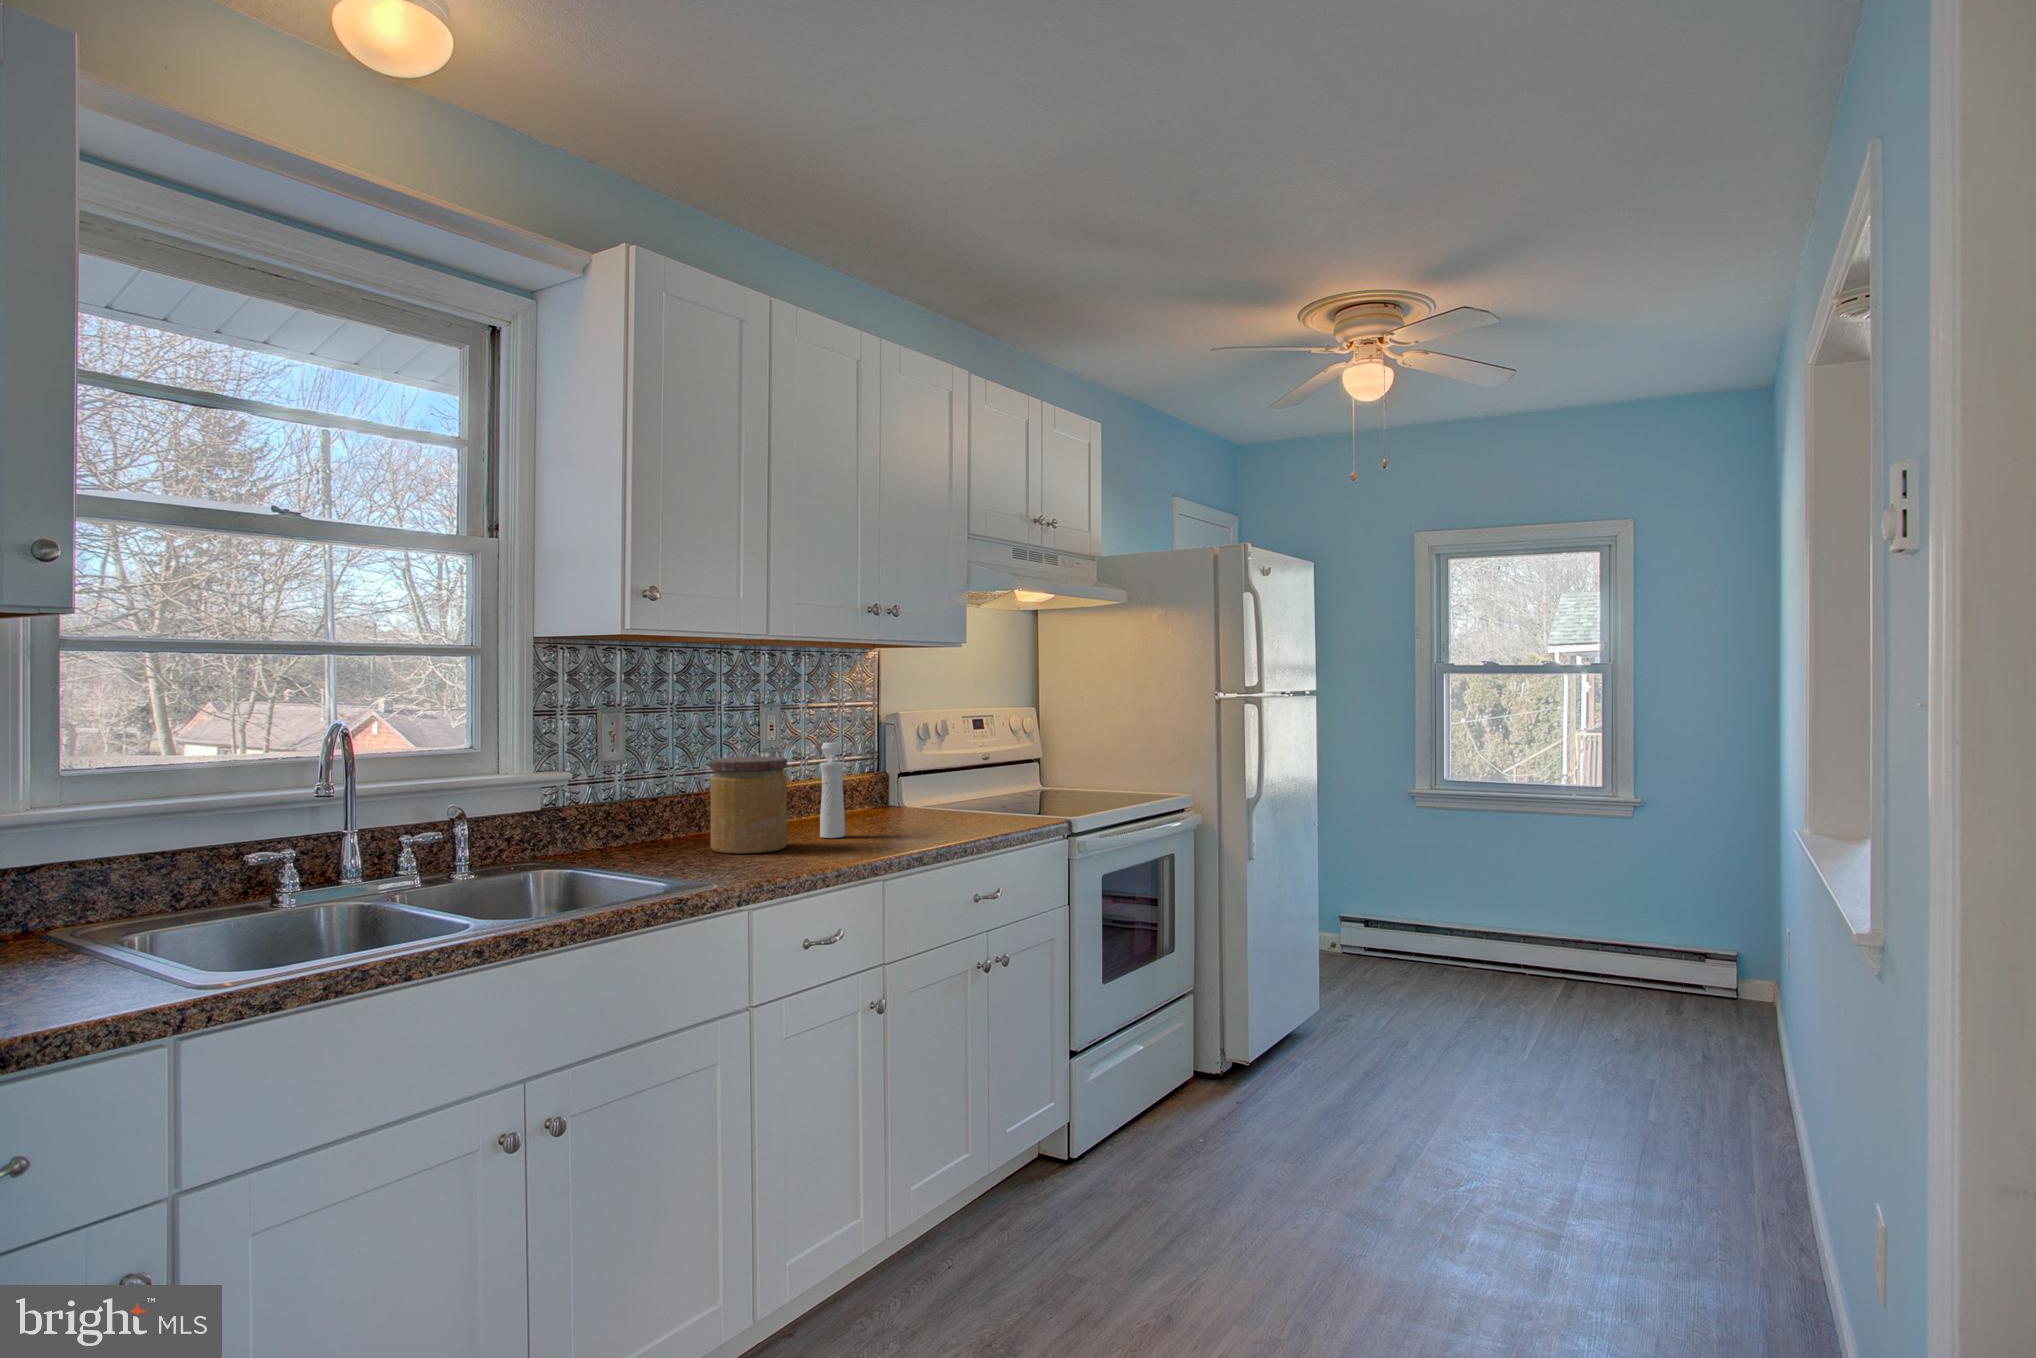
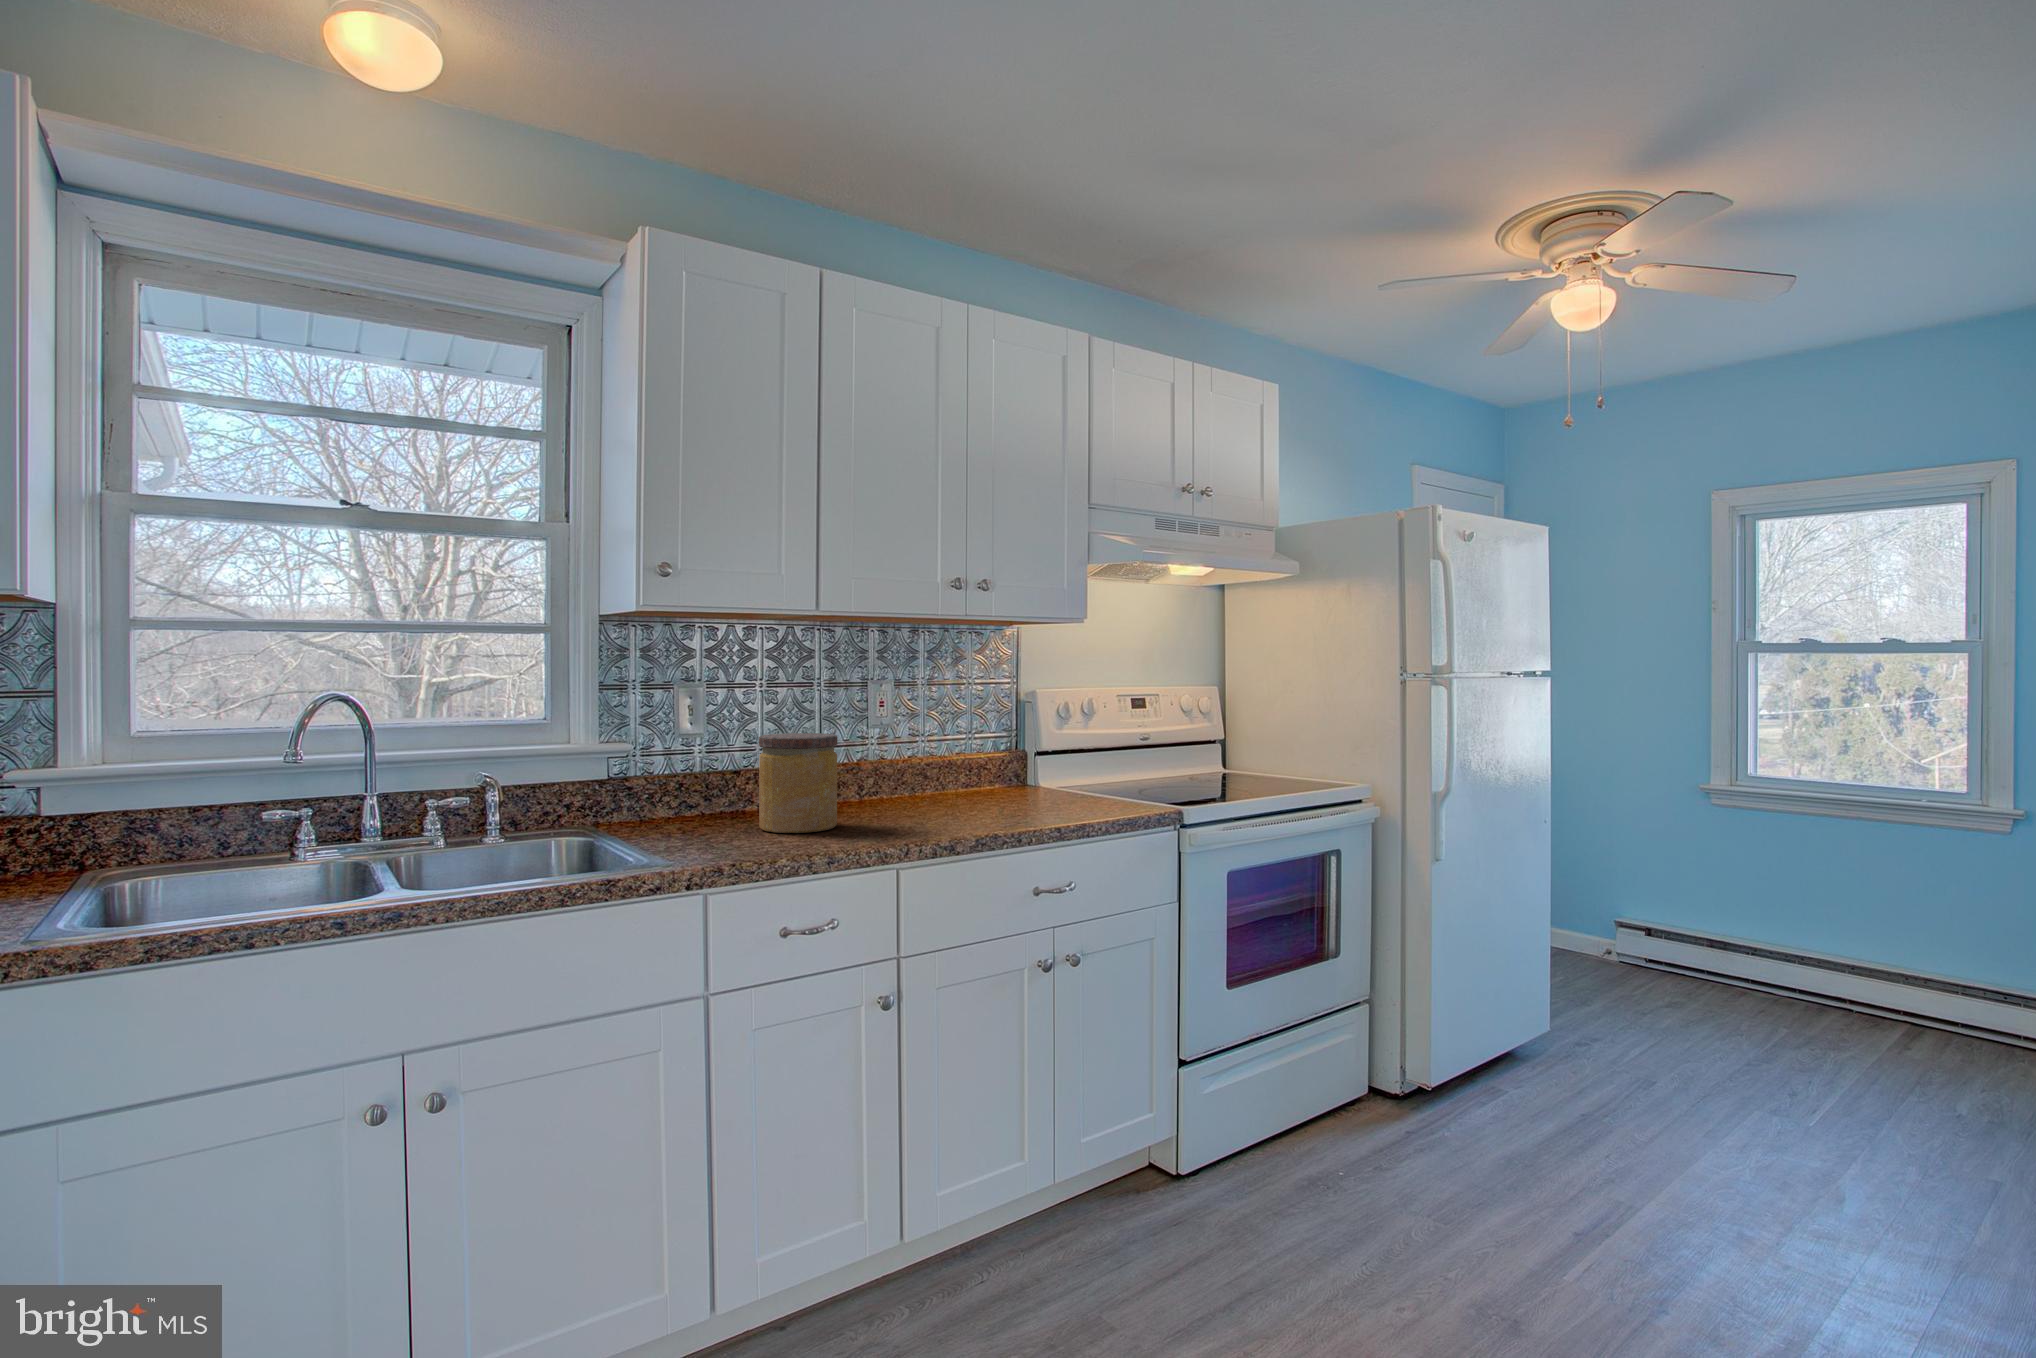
pepper mill: present [820,743,845,838] -> none [891,720,927,821]

